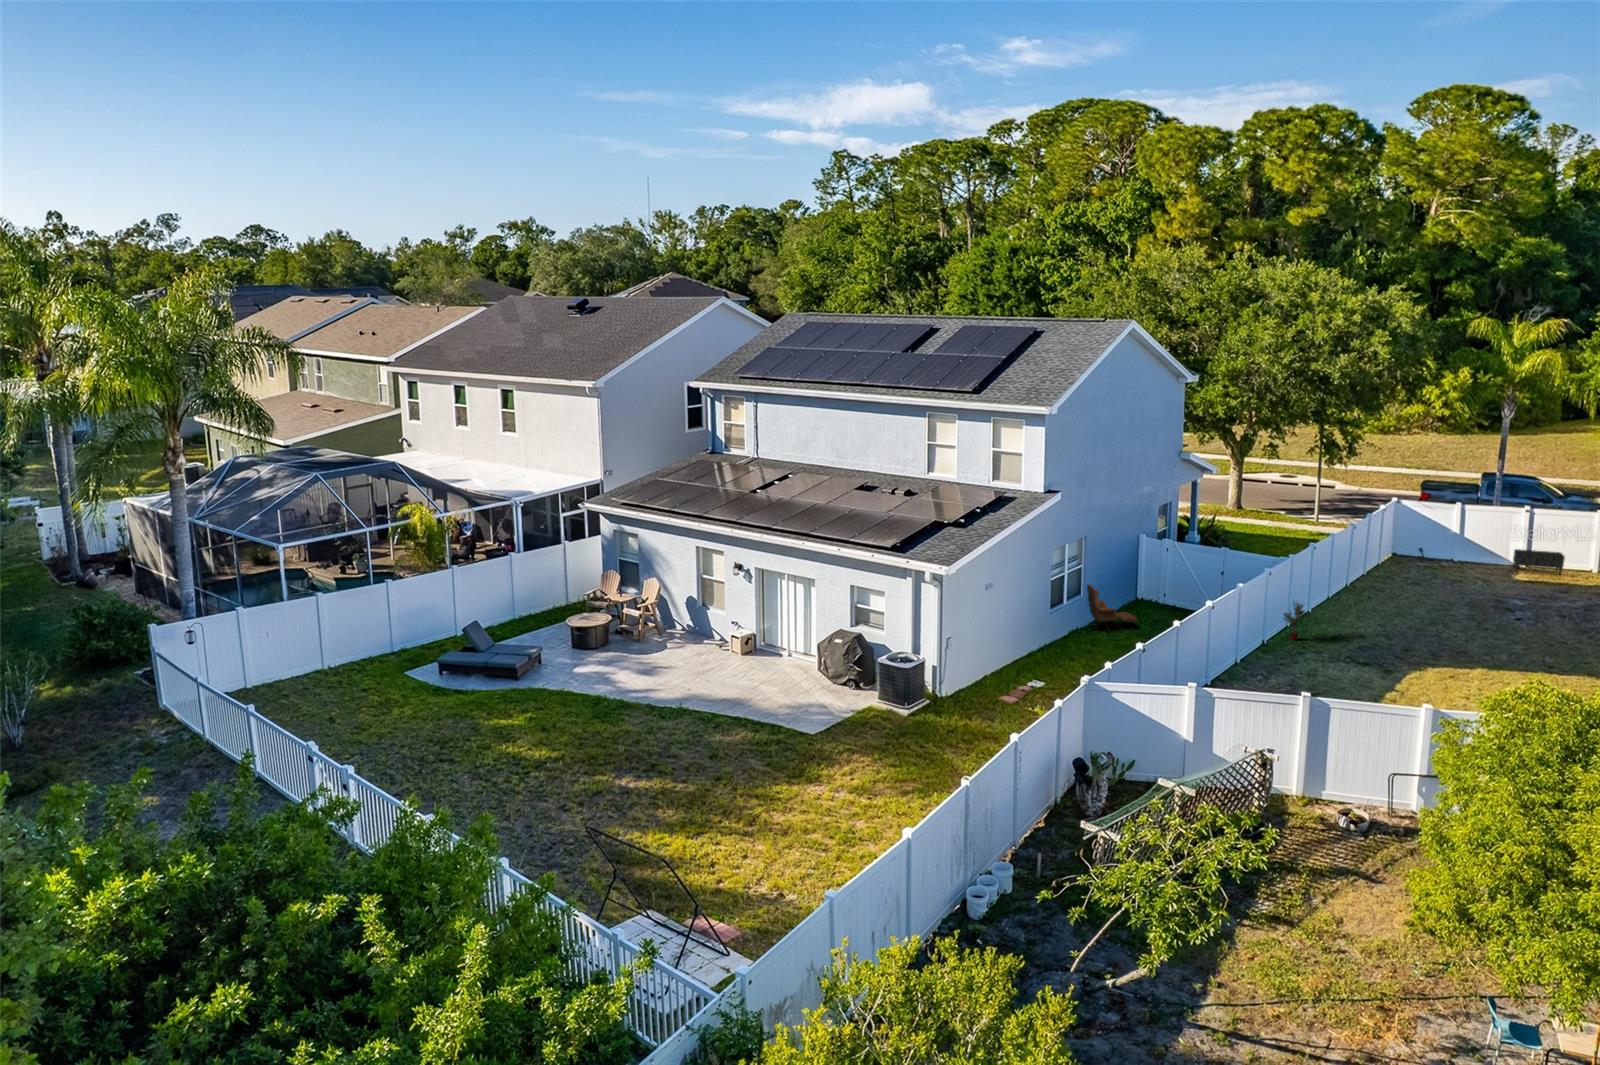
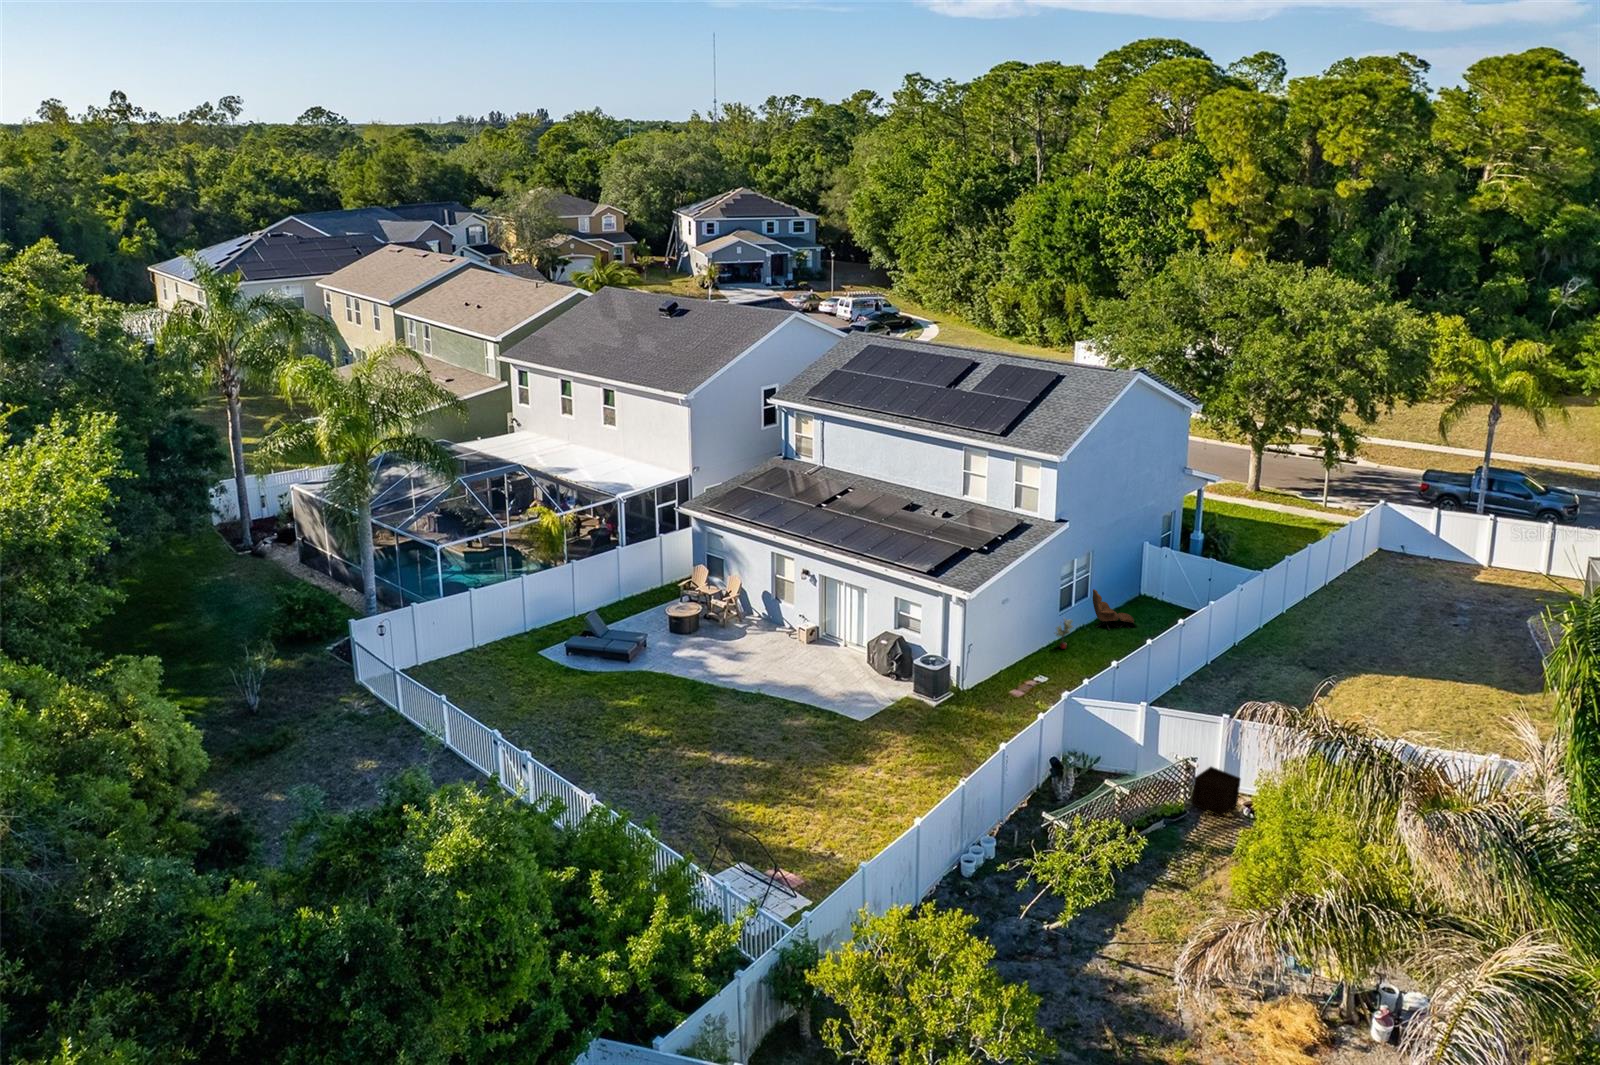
bench: present [1513,549,1565,574] -> none [1478,558,1521,583]
potted tree: present [1284,603,1304,640] -> present [1055,619,1073,649]
wooden crate: none [1265,763,1329,829] -> present [1191,767,1241,817]

